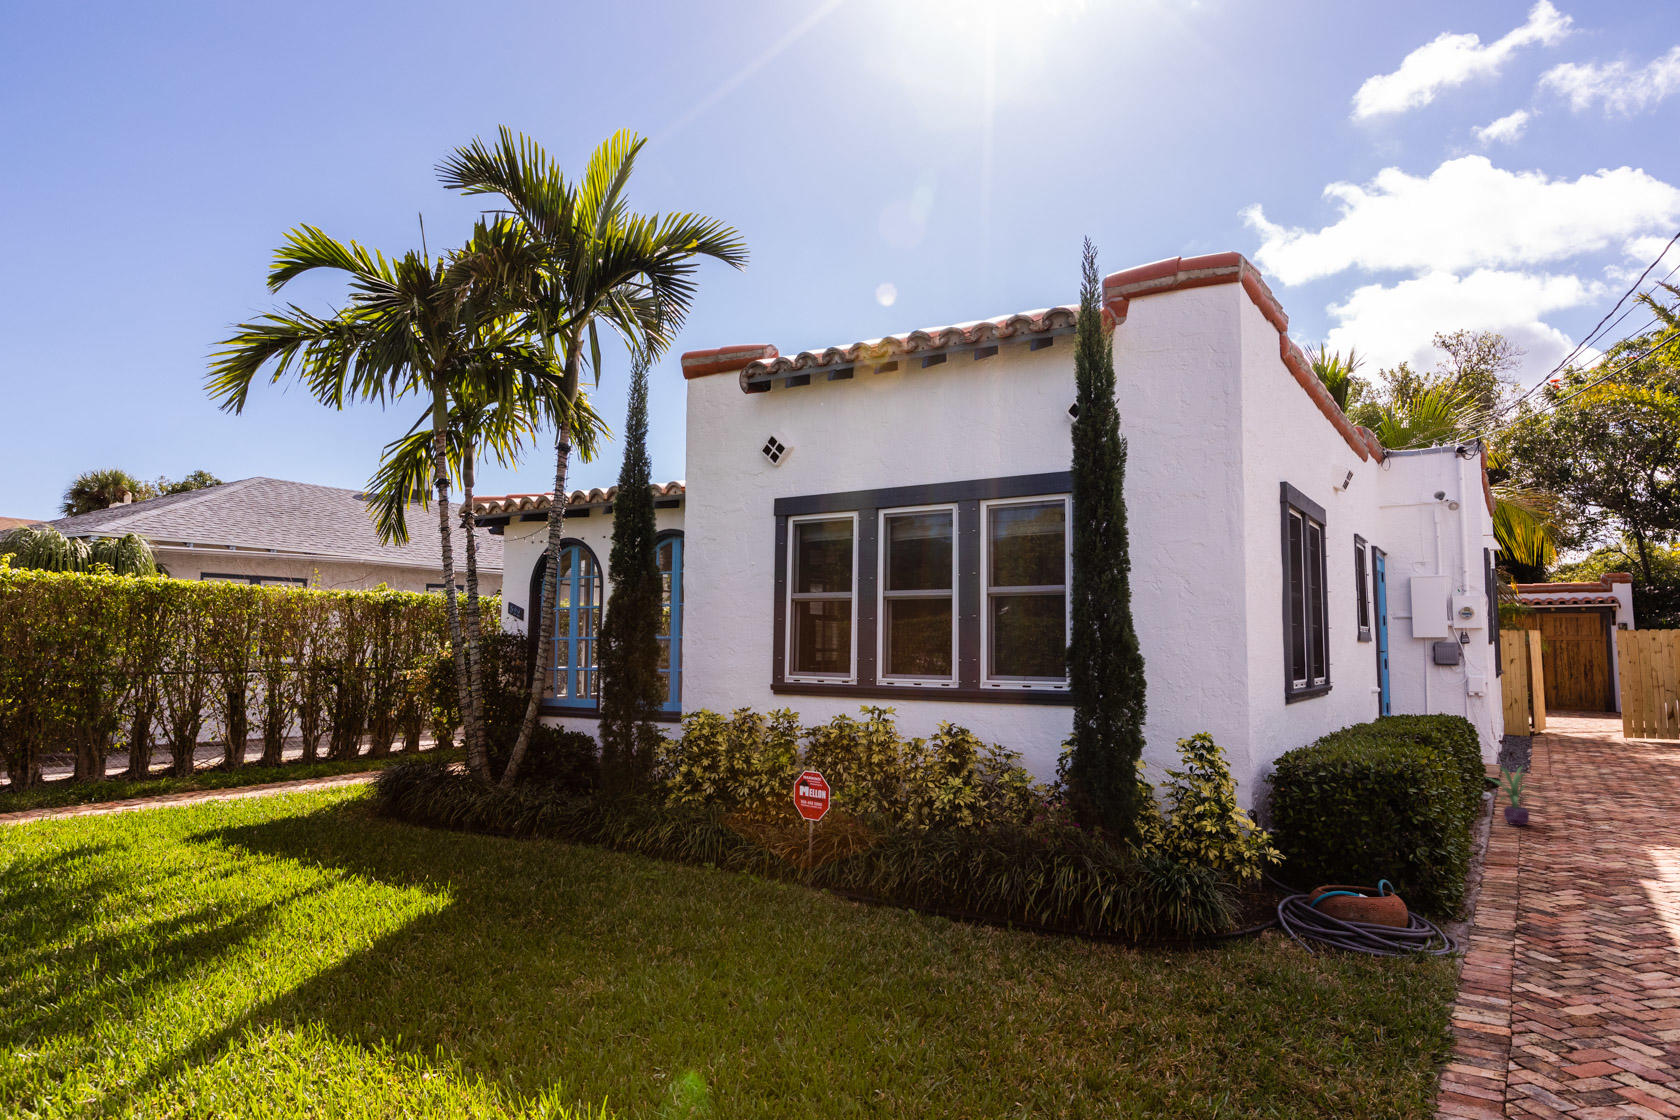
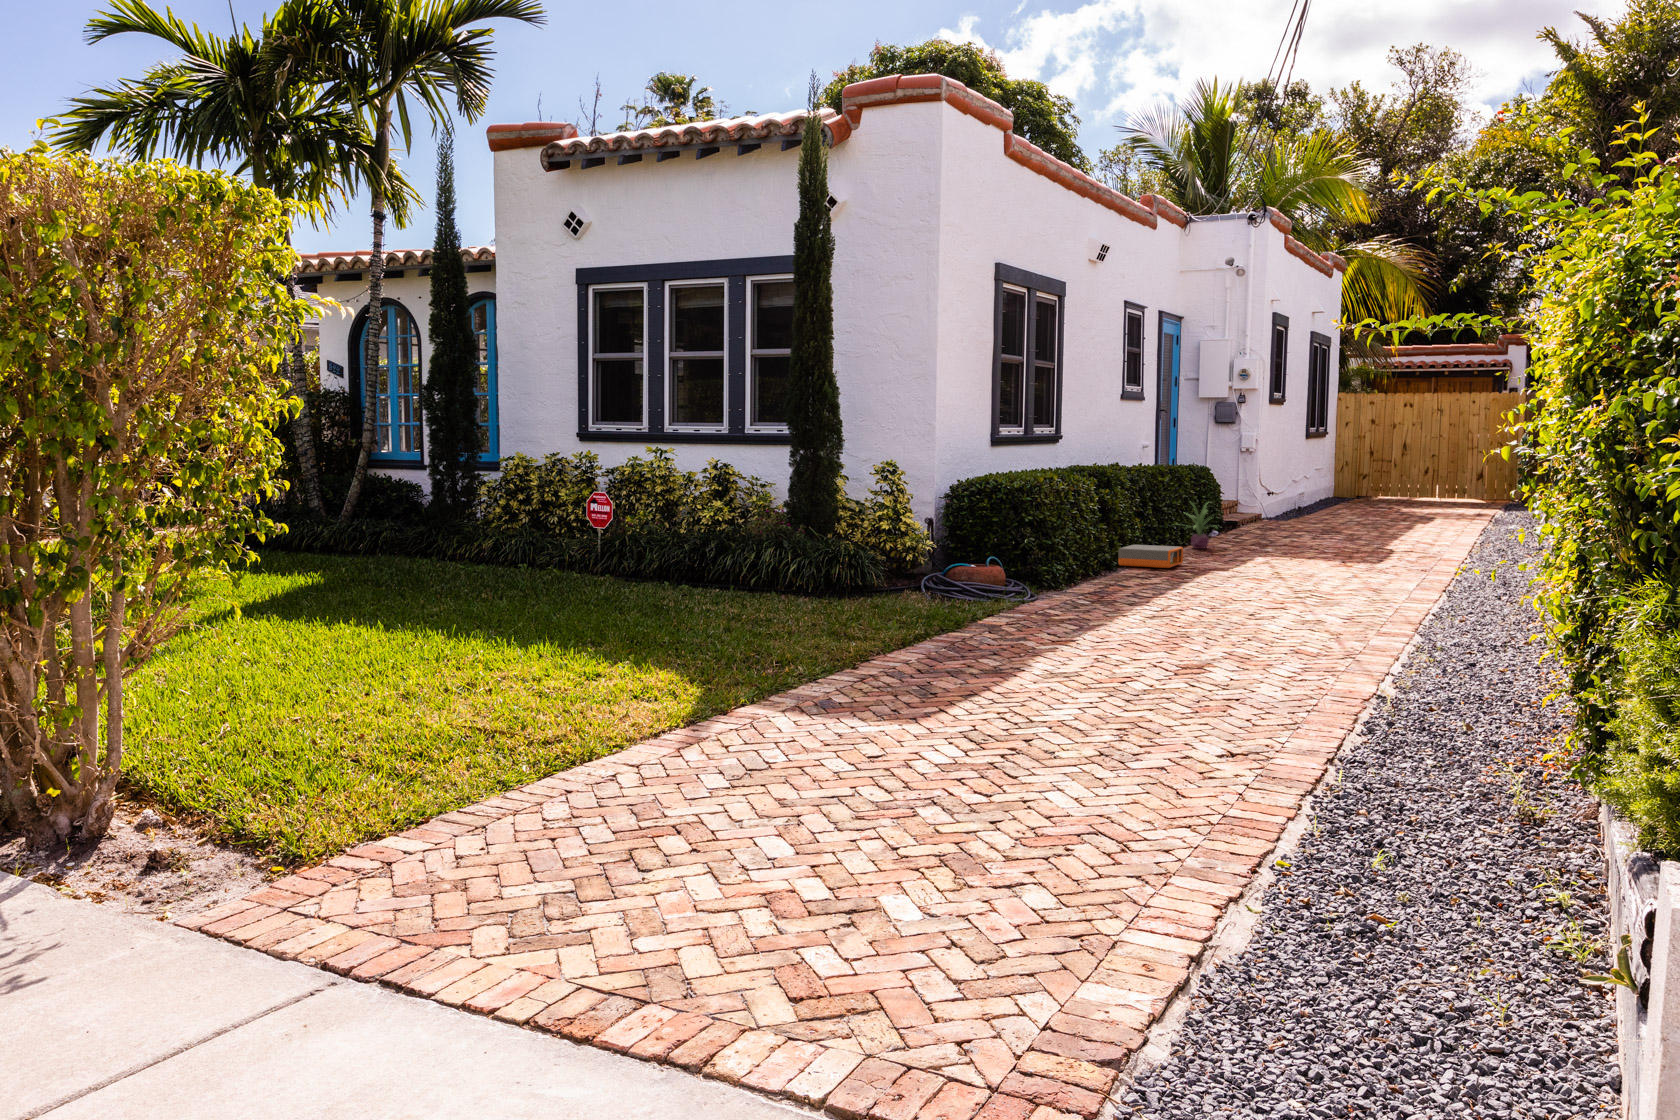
storage box: none [1464,829,1550,870] -> present [1118,545,1183,568]

